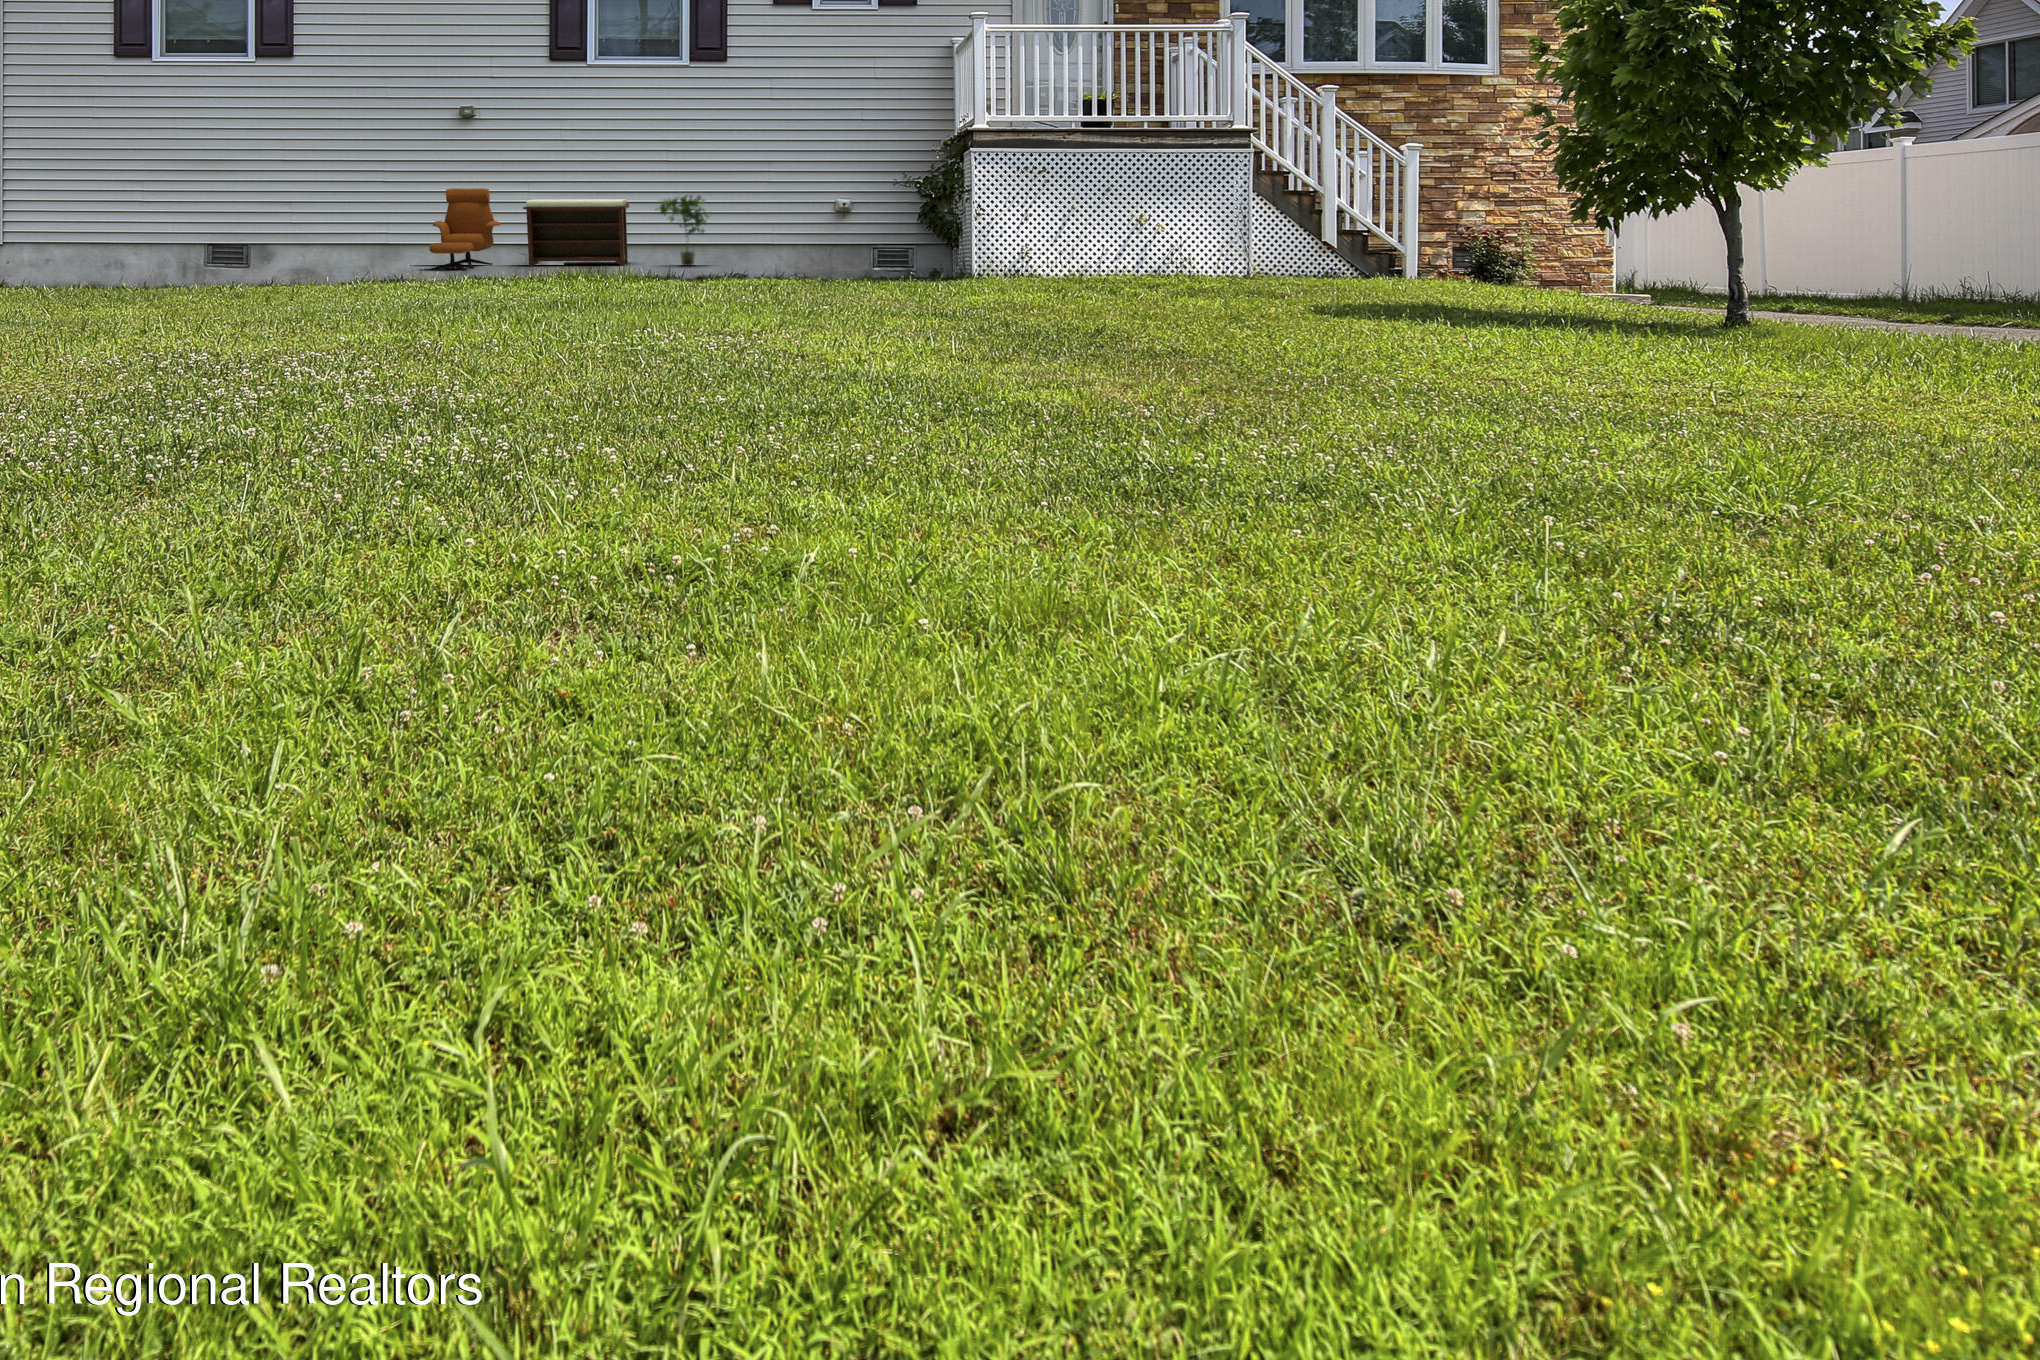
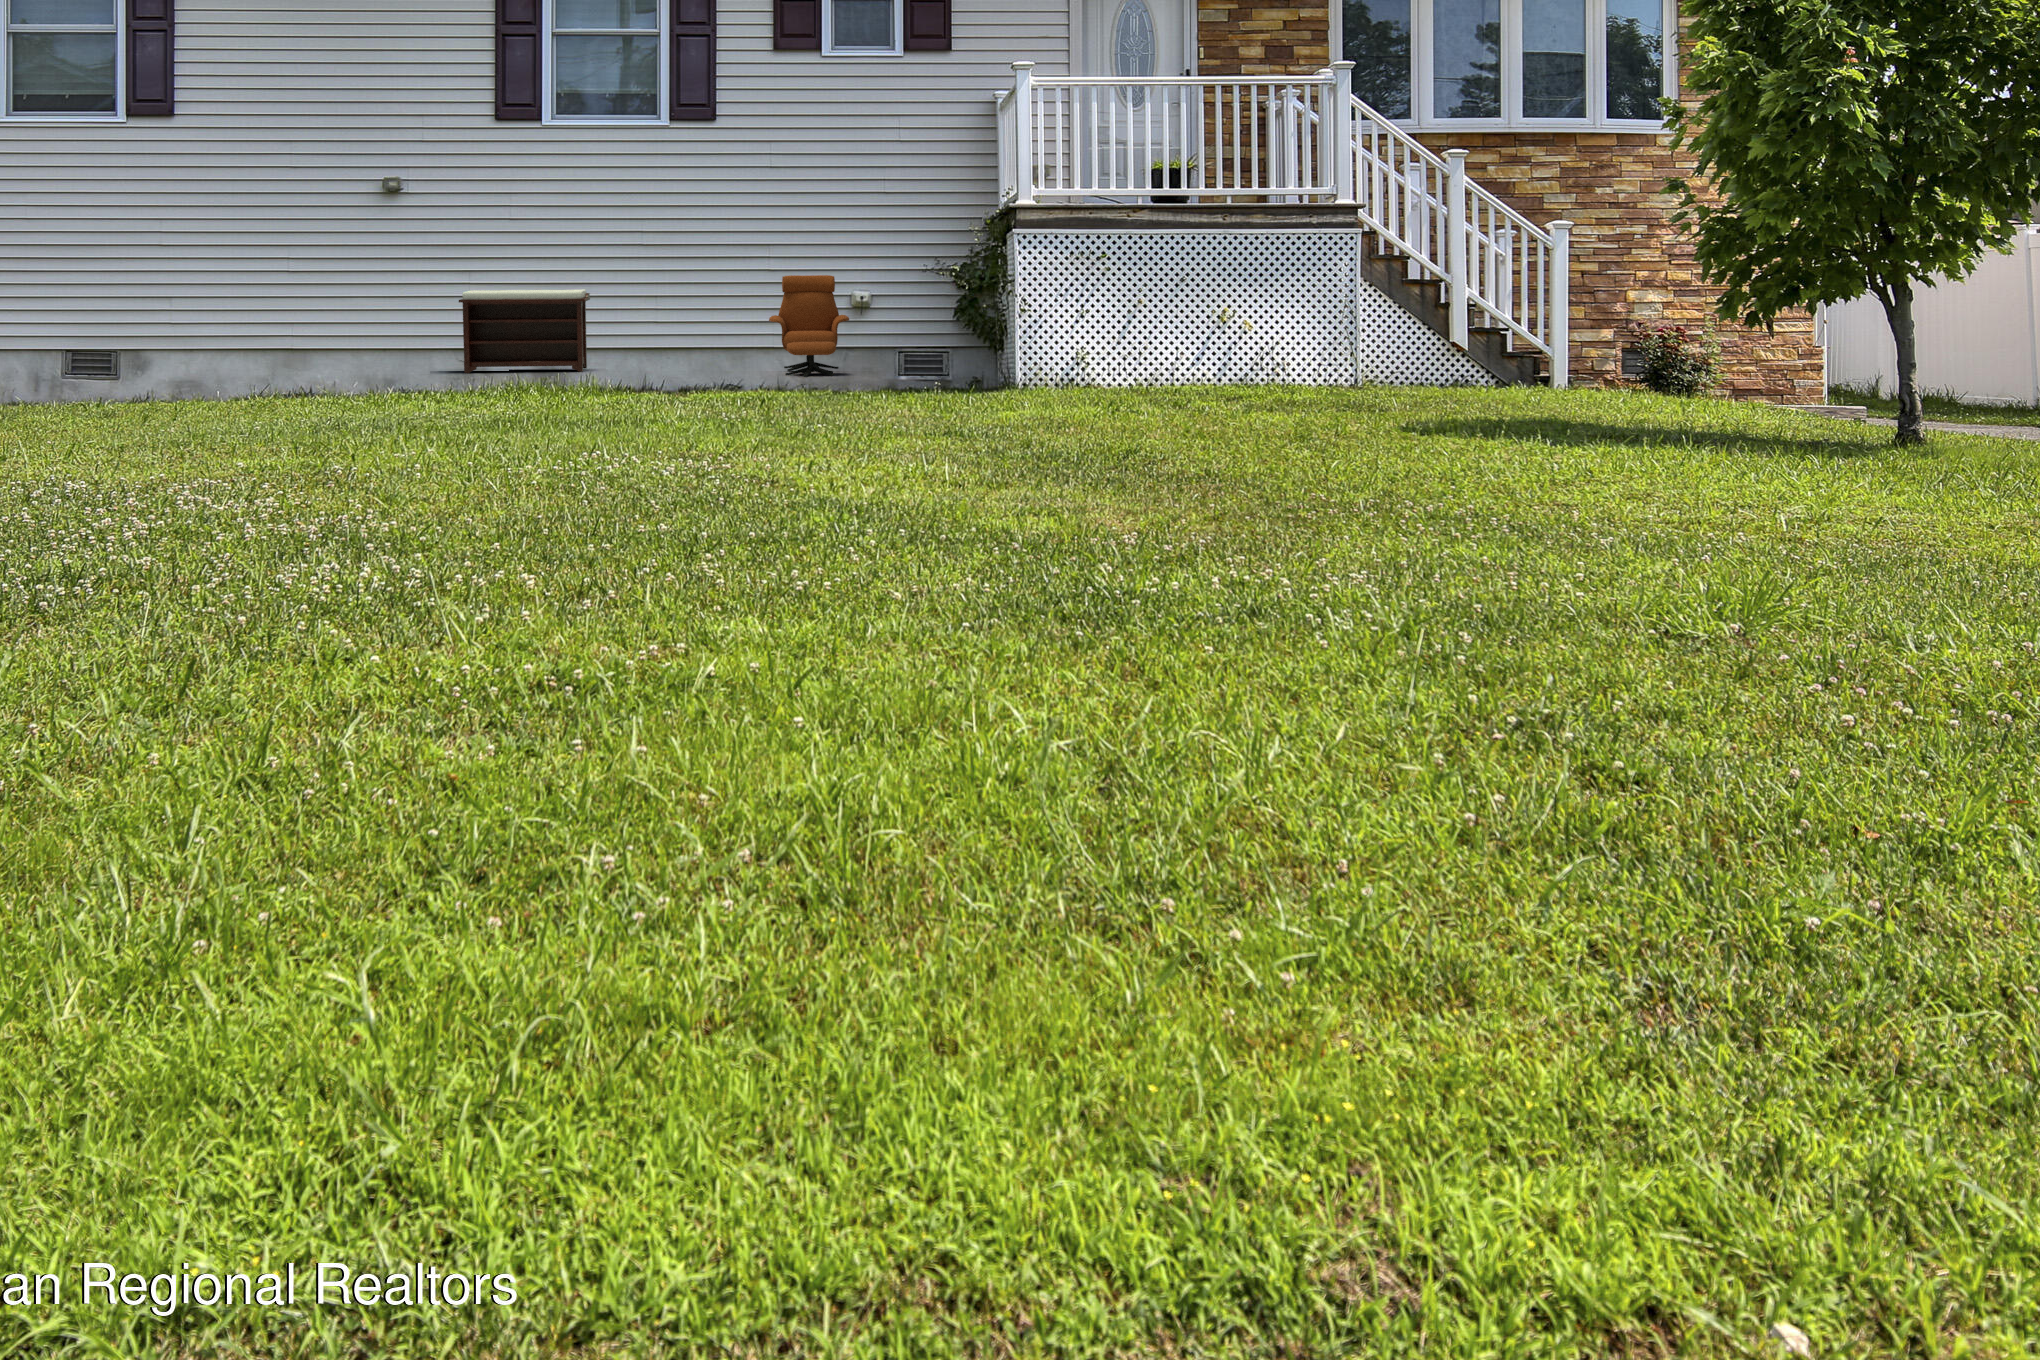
lounge chair: present [429,188,500,271] -> present [769,275,849,377]
potted plant: present [655,195,709,266] -> none [621,284,694,372]

